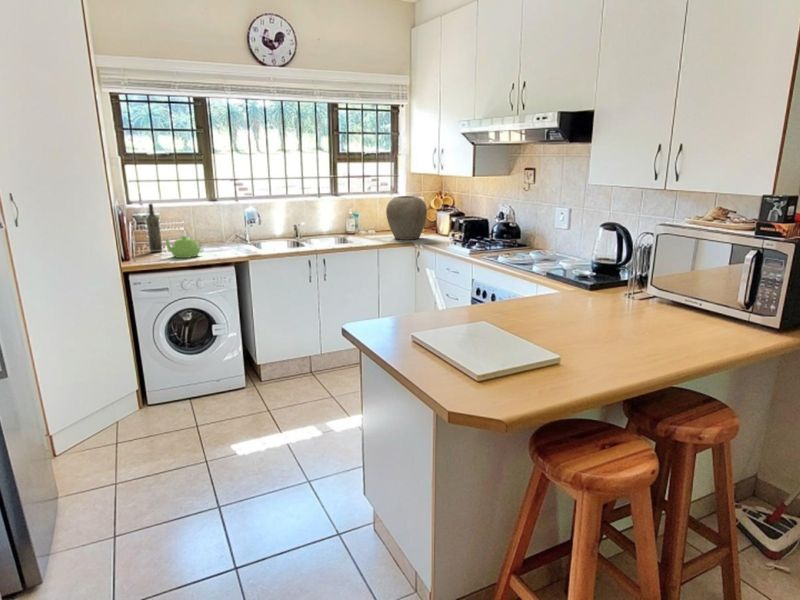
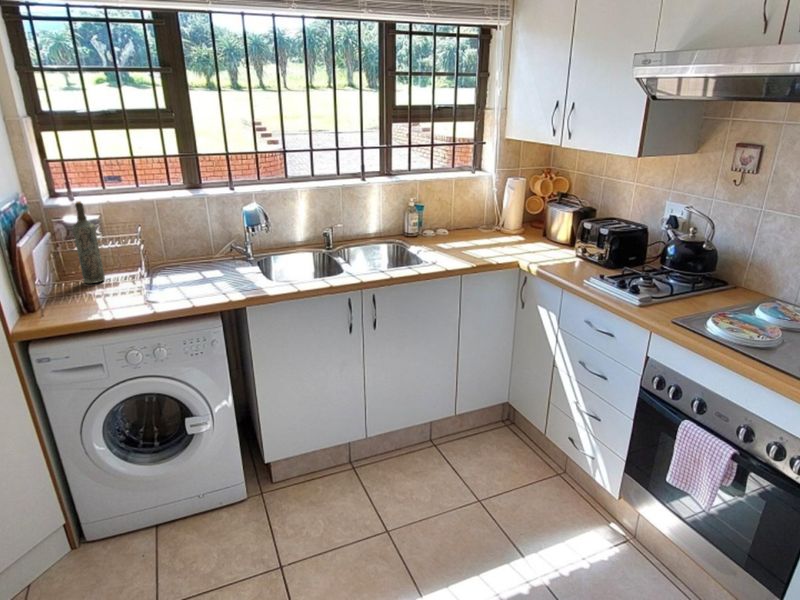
vase: present [386,196,427,240] -> none [472,181,539,254]
teapot: present [165,236,202,258] -> none [92,265,168,306]

